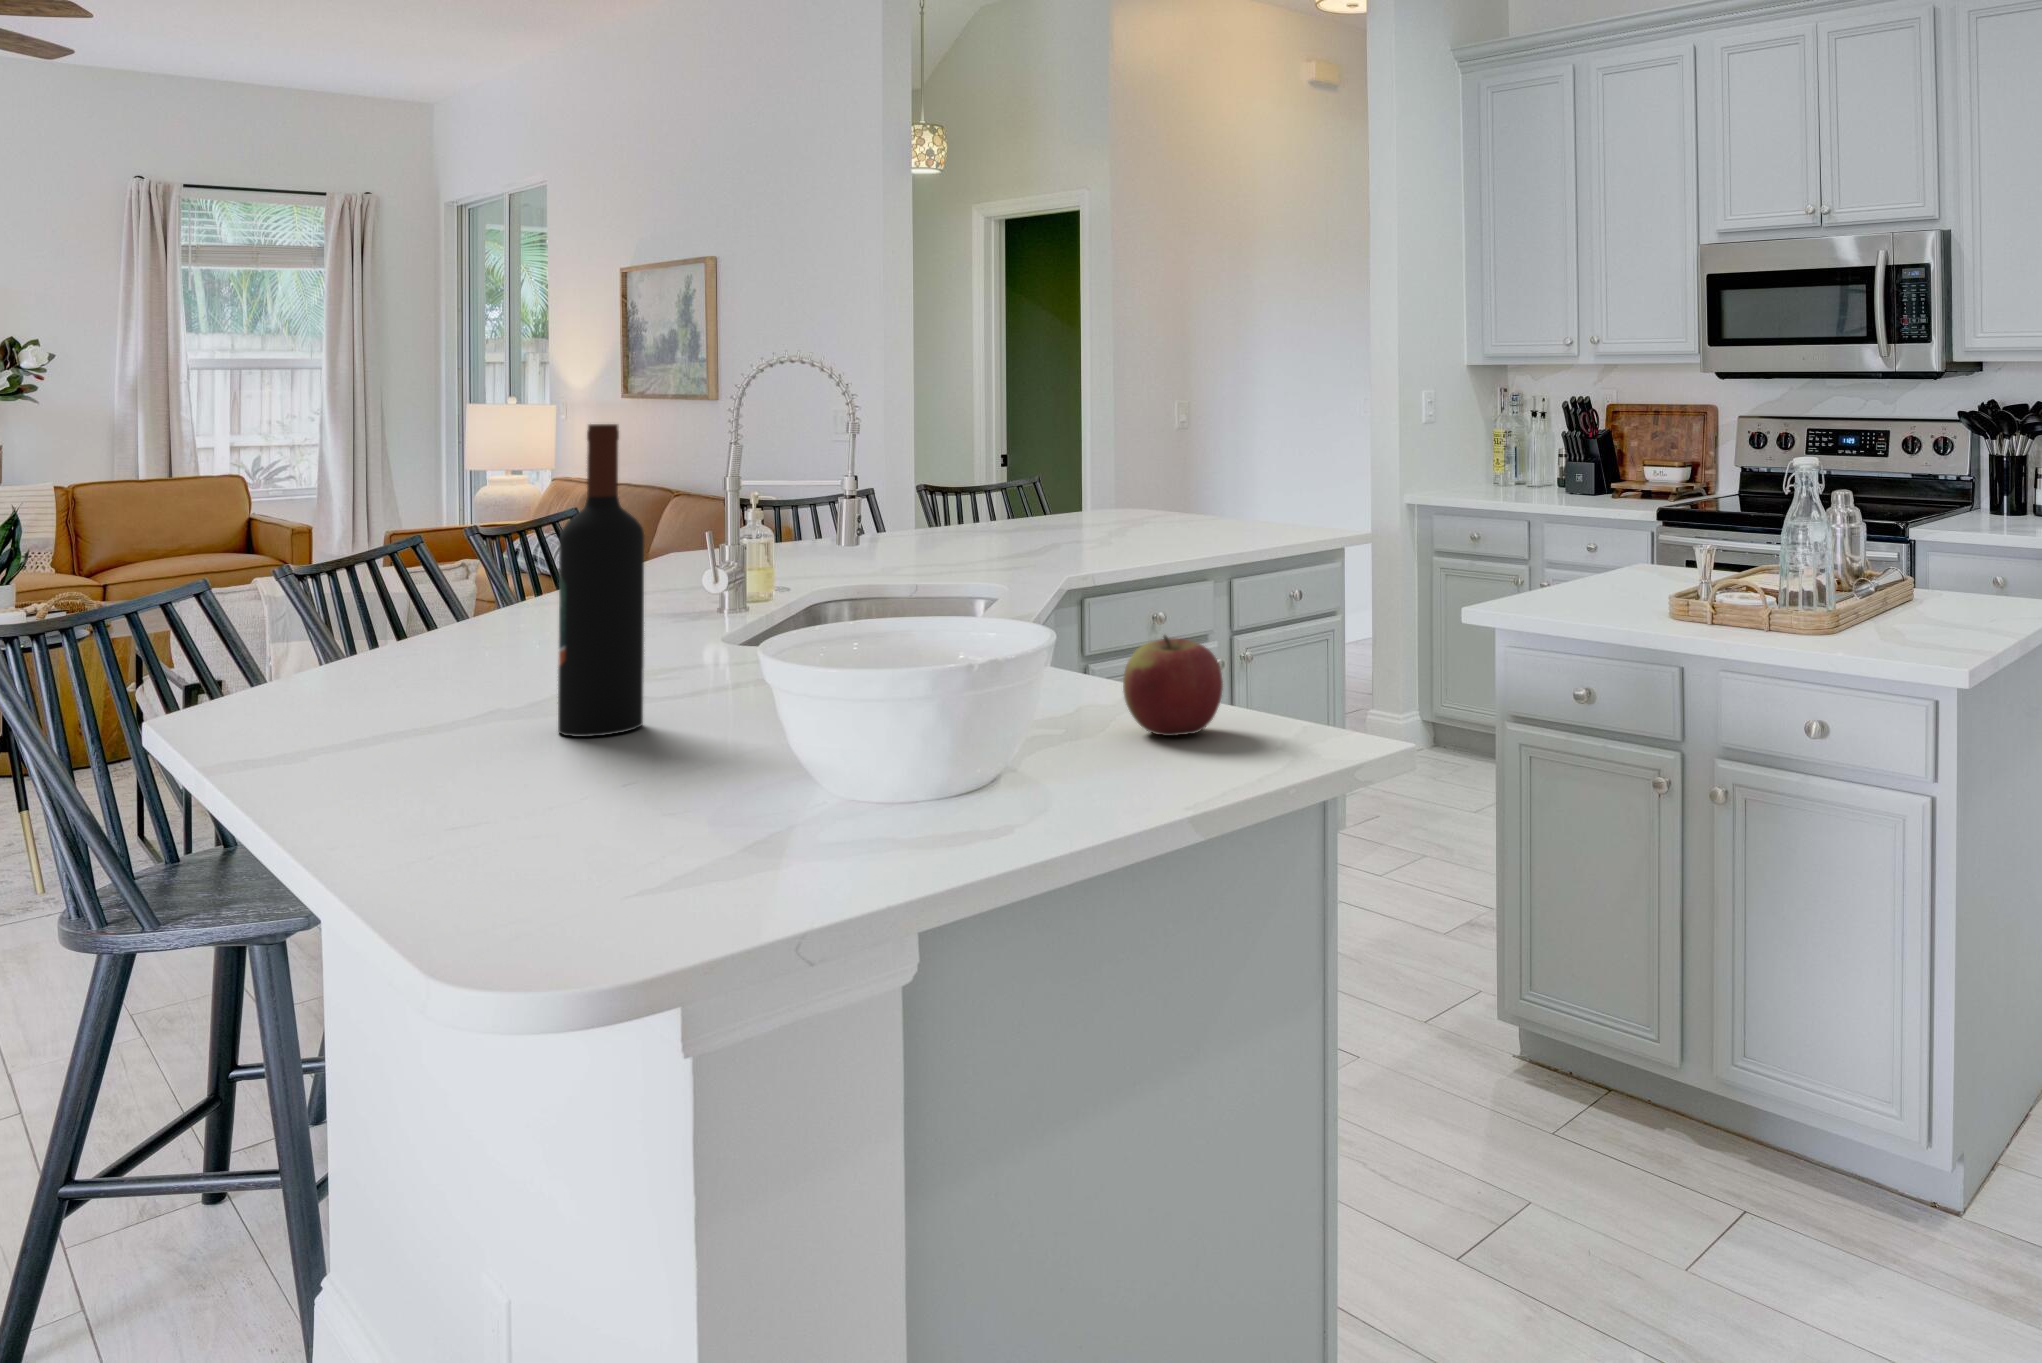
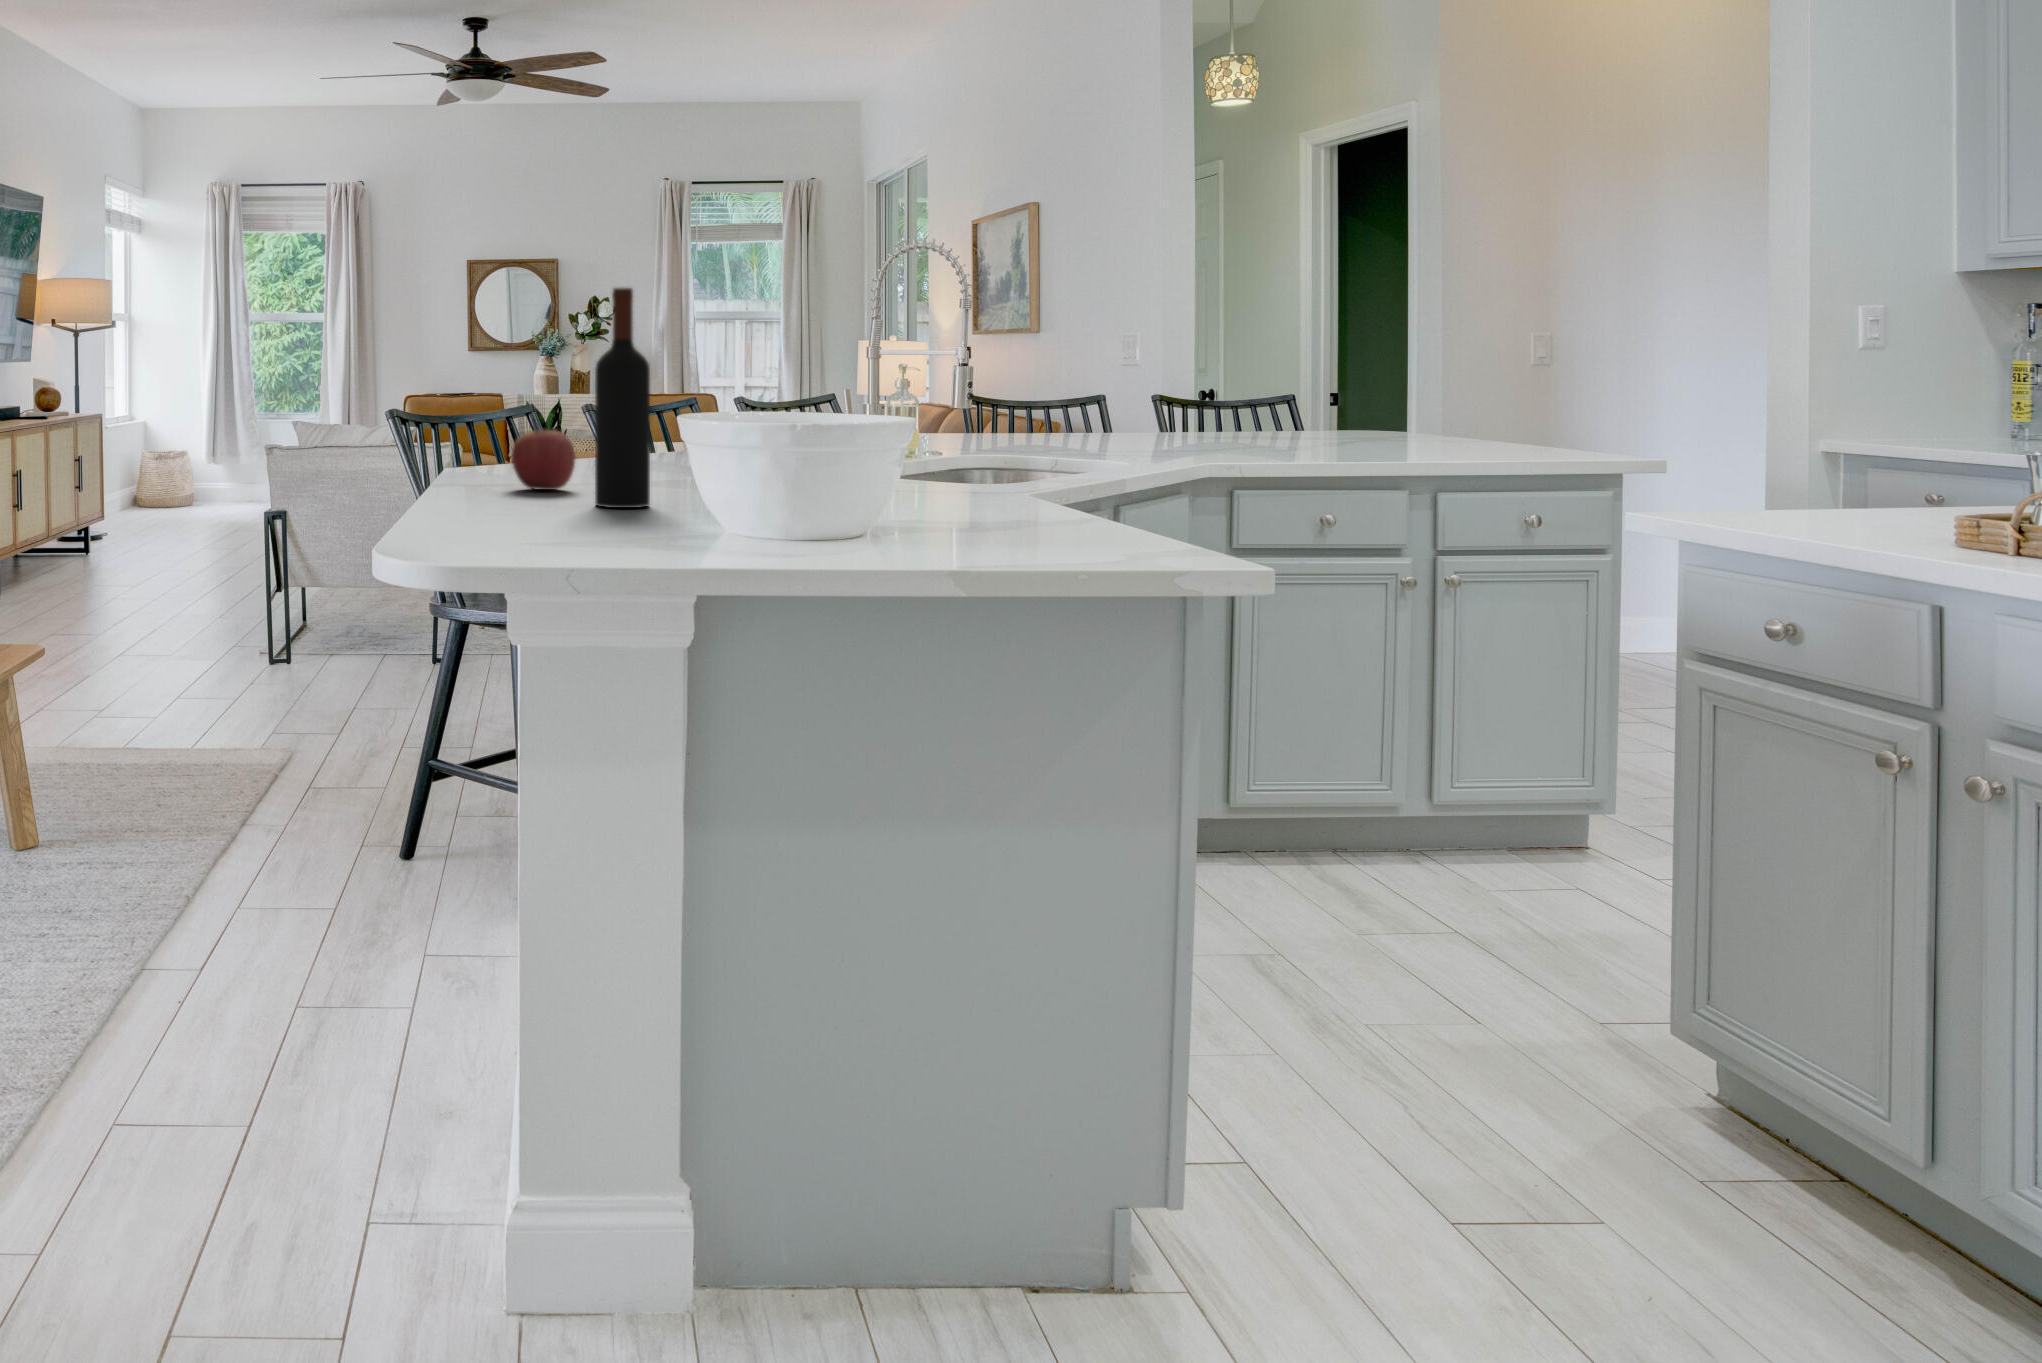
apple: present [1123,635,1223,736] -> present [512,426,576,490]

